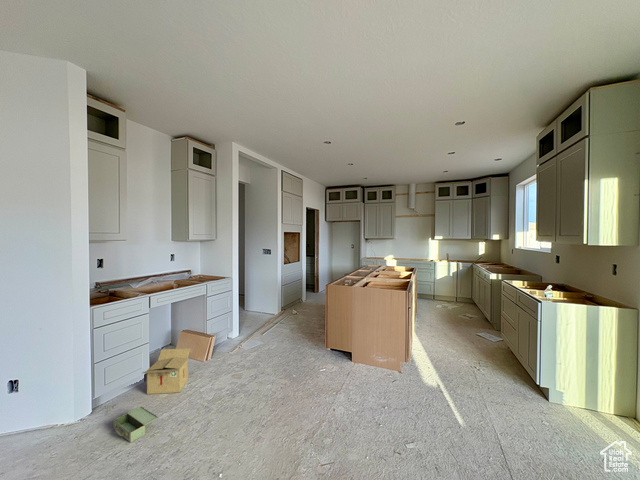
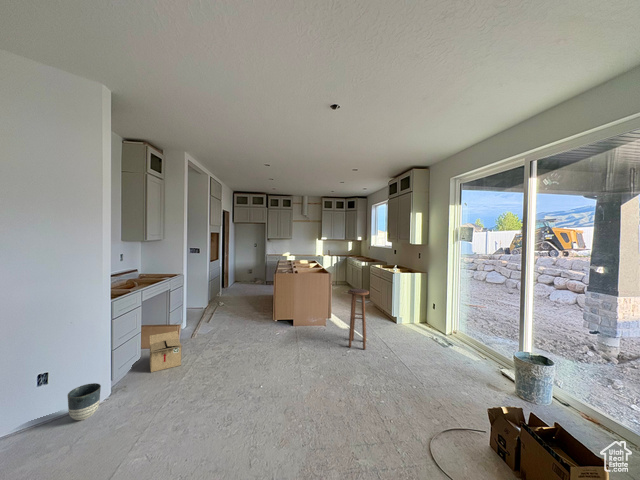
stool: none [404,325,446,441] -> present [348,289,369,349]
planter: none [20,401,59,443] -> present [68,383,101,420]
toolbox: present [113,407,158,442] -> none [152,375,192,396]

